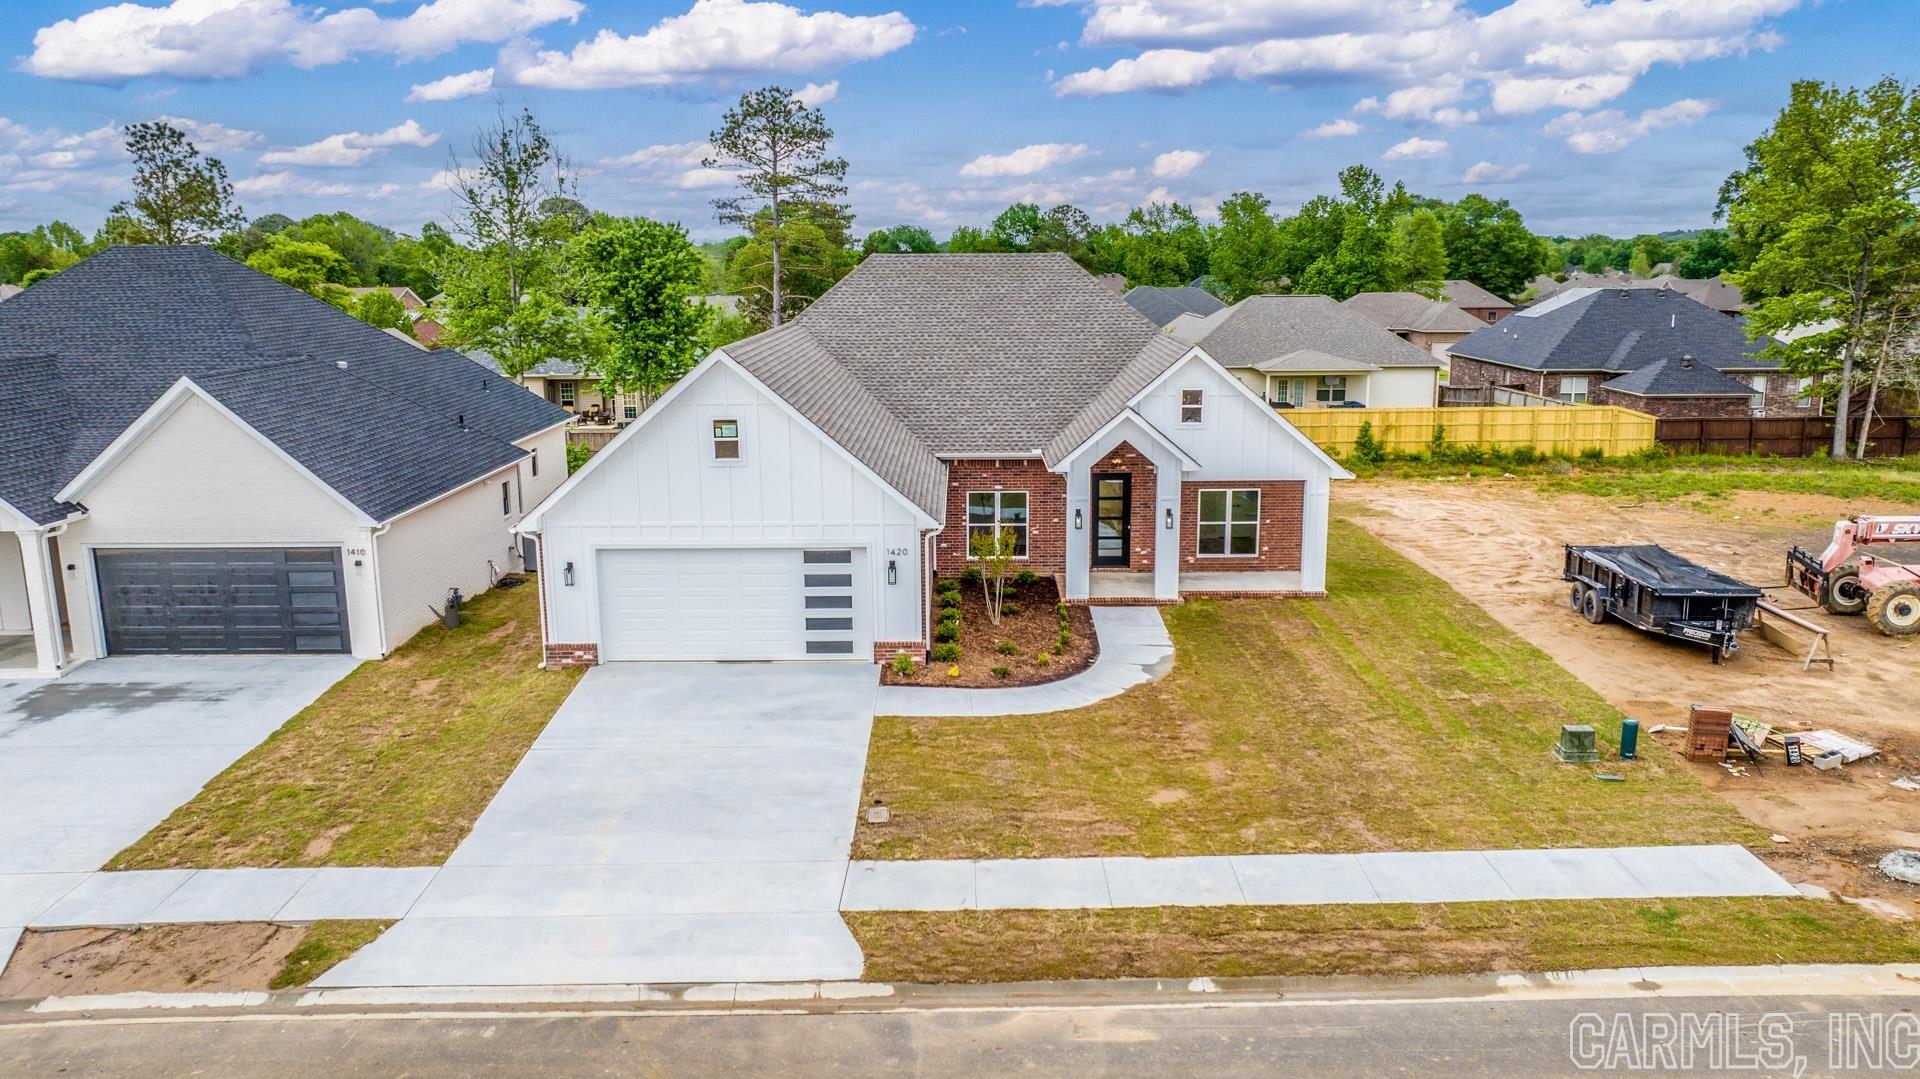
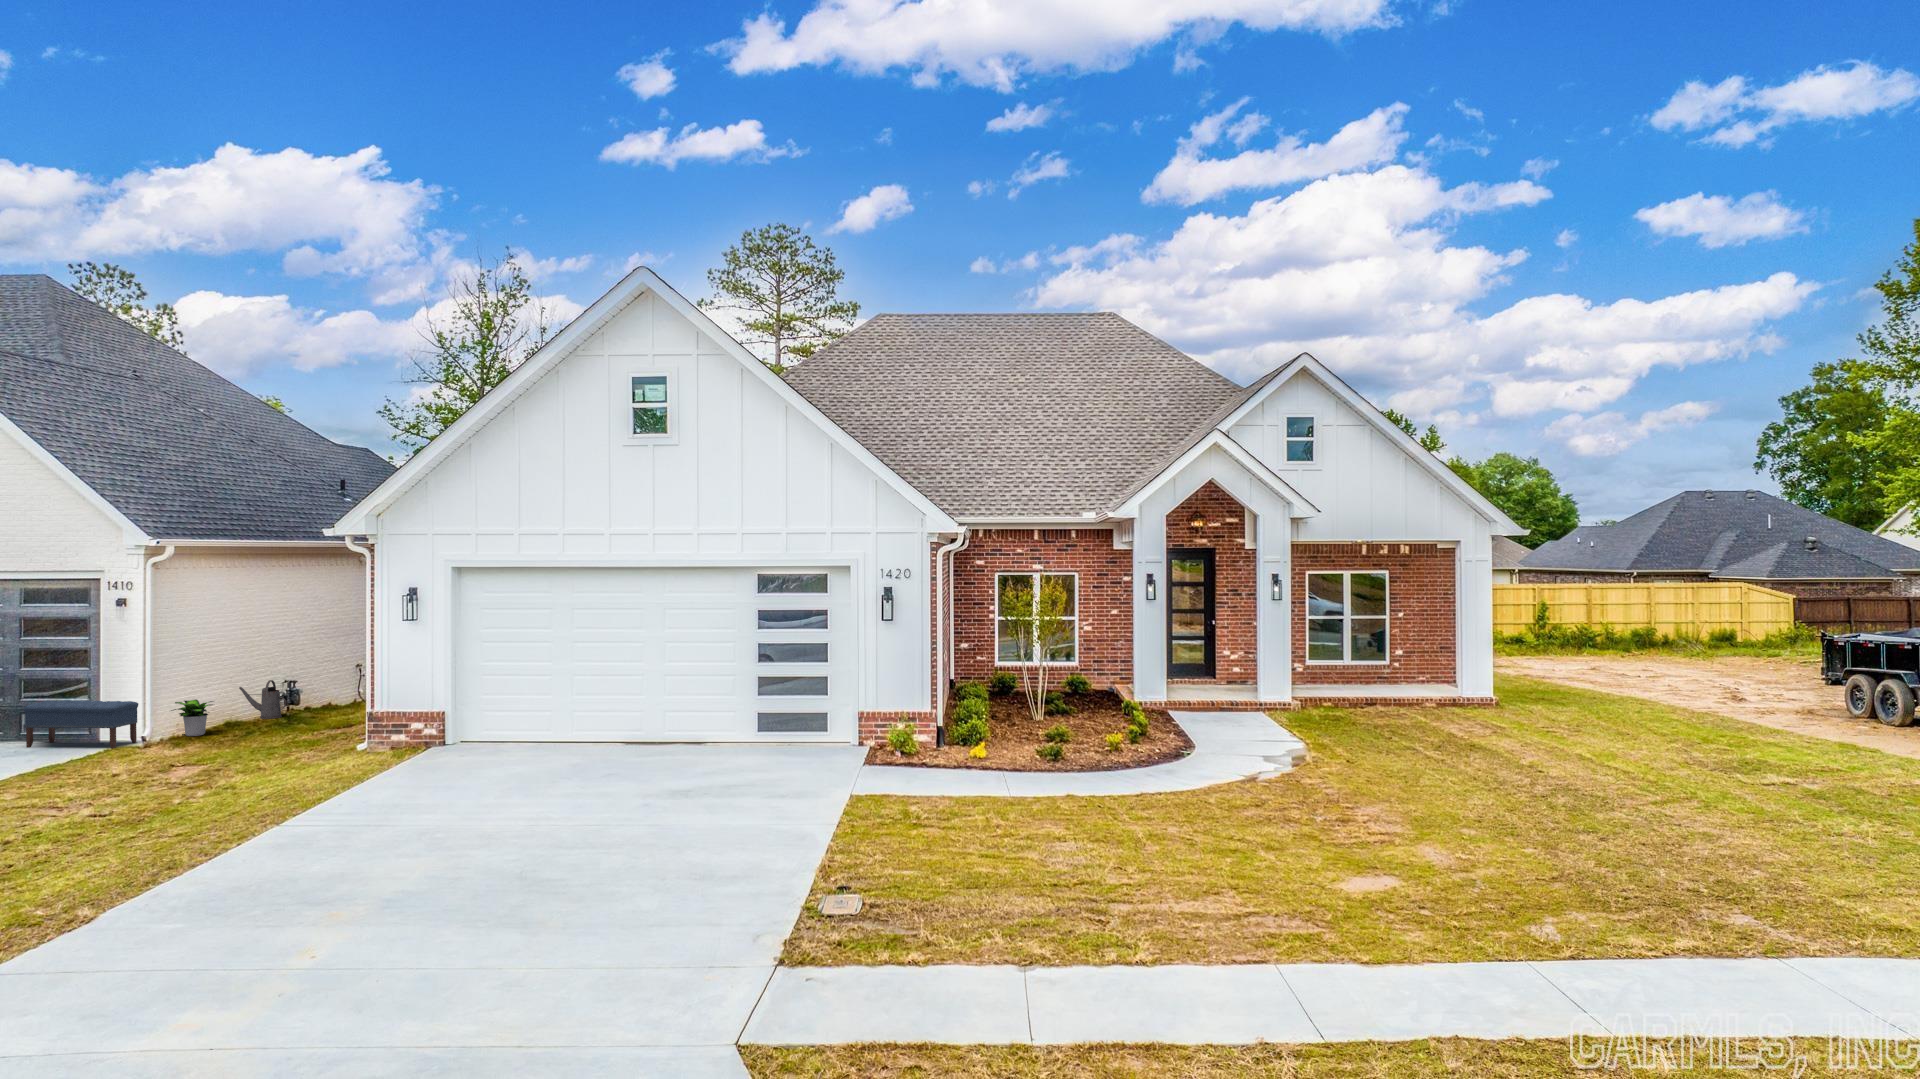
potted plant: none [395,624,426,651] -> present [171,699,213,736]
bench: none [306,633,381,667] -> present [24,701,138,748]

